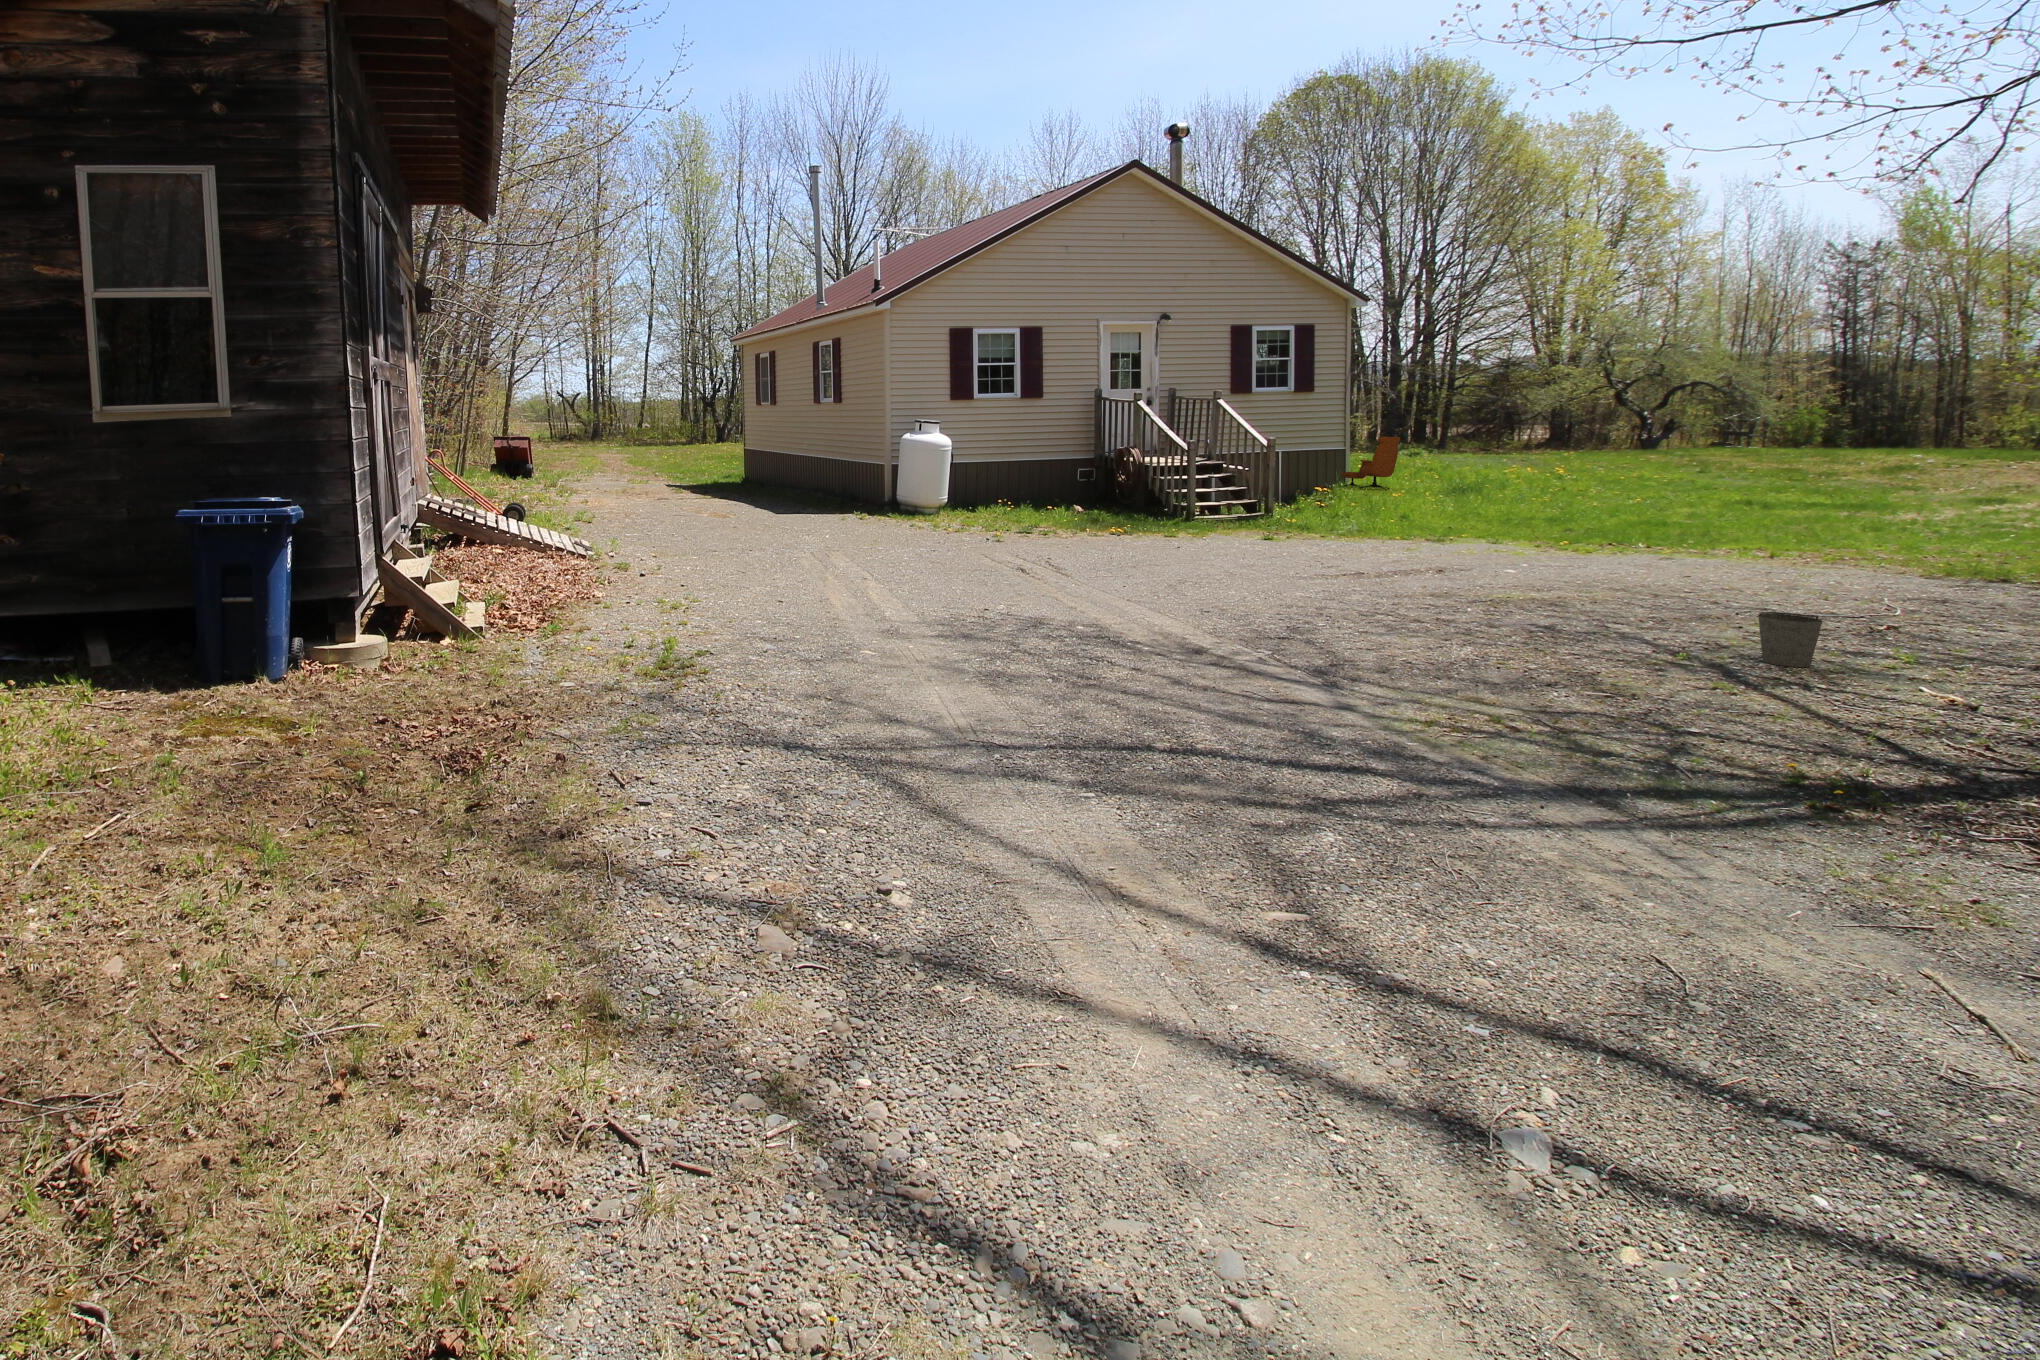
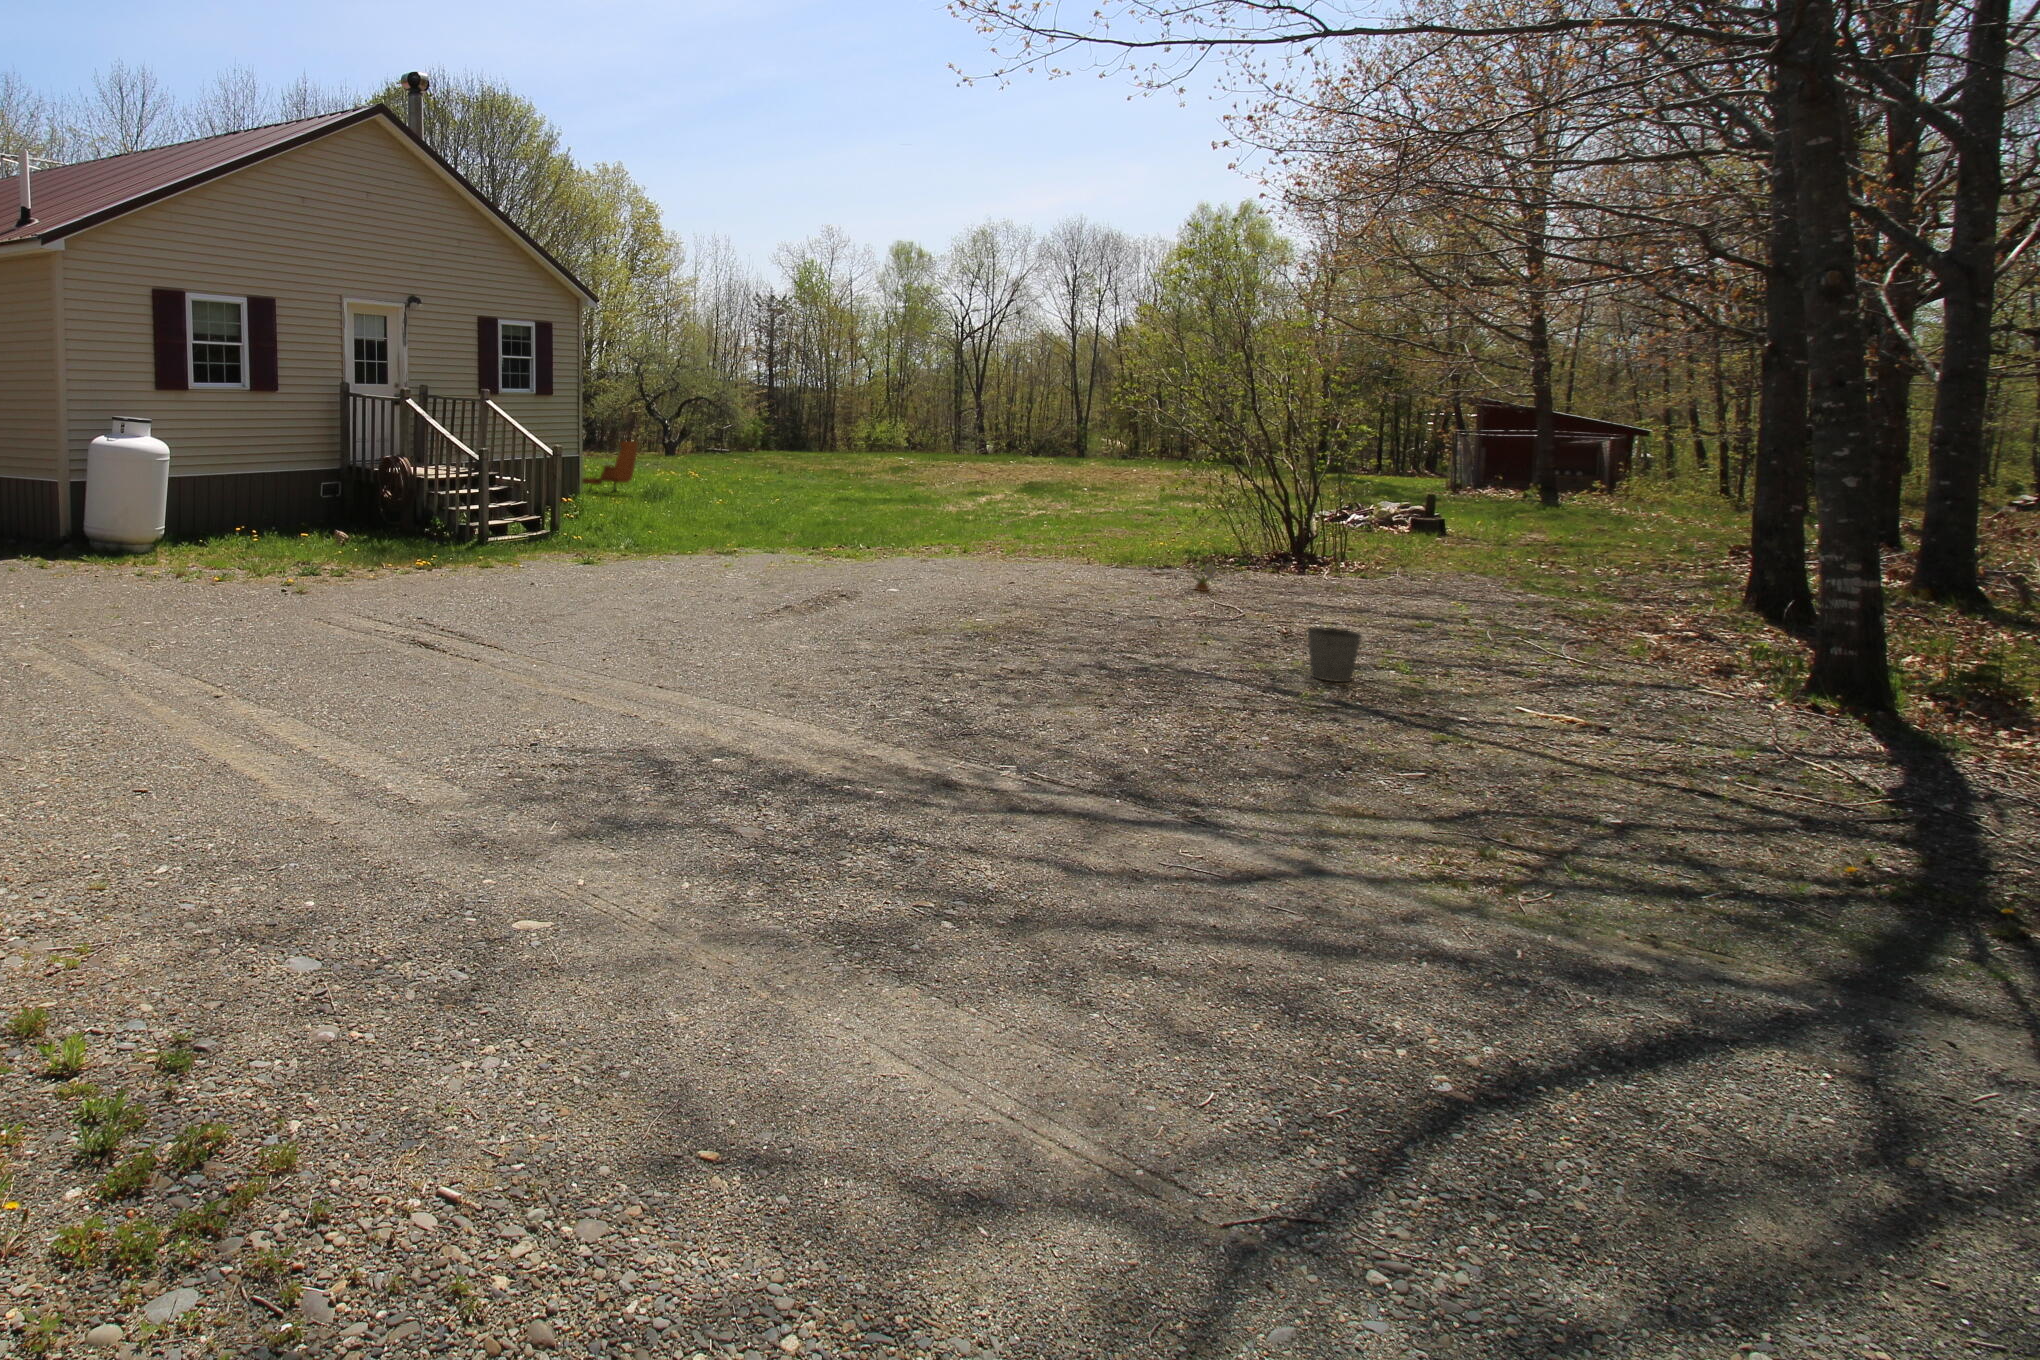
decorative plant: none [1879,569,1923,600] -> present [1191,565,1216,591]

